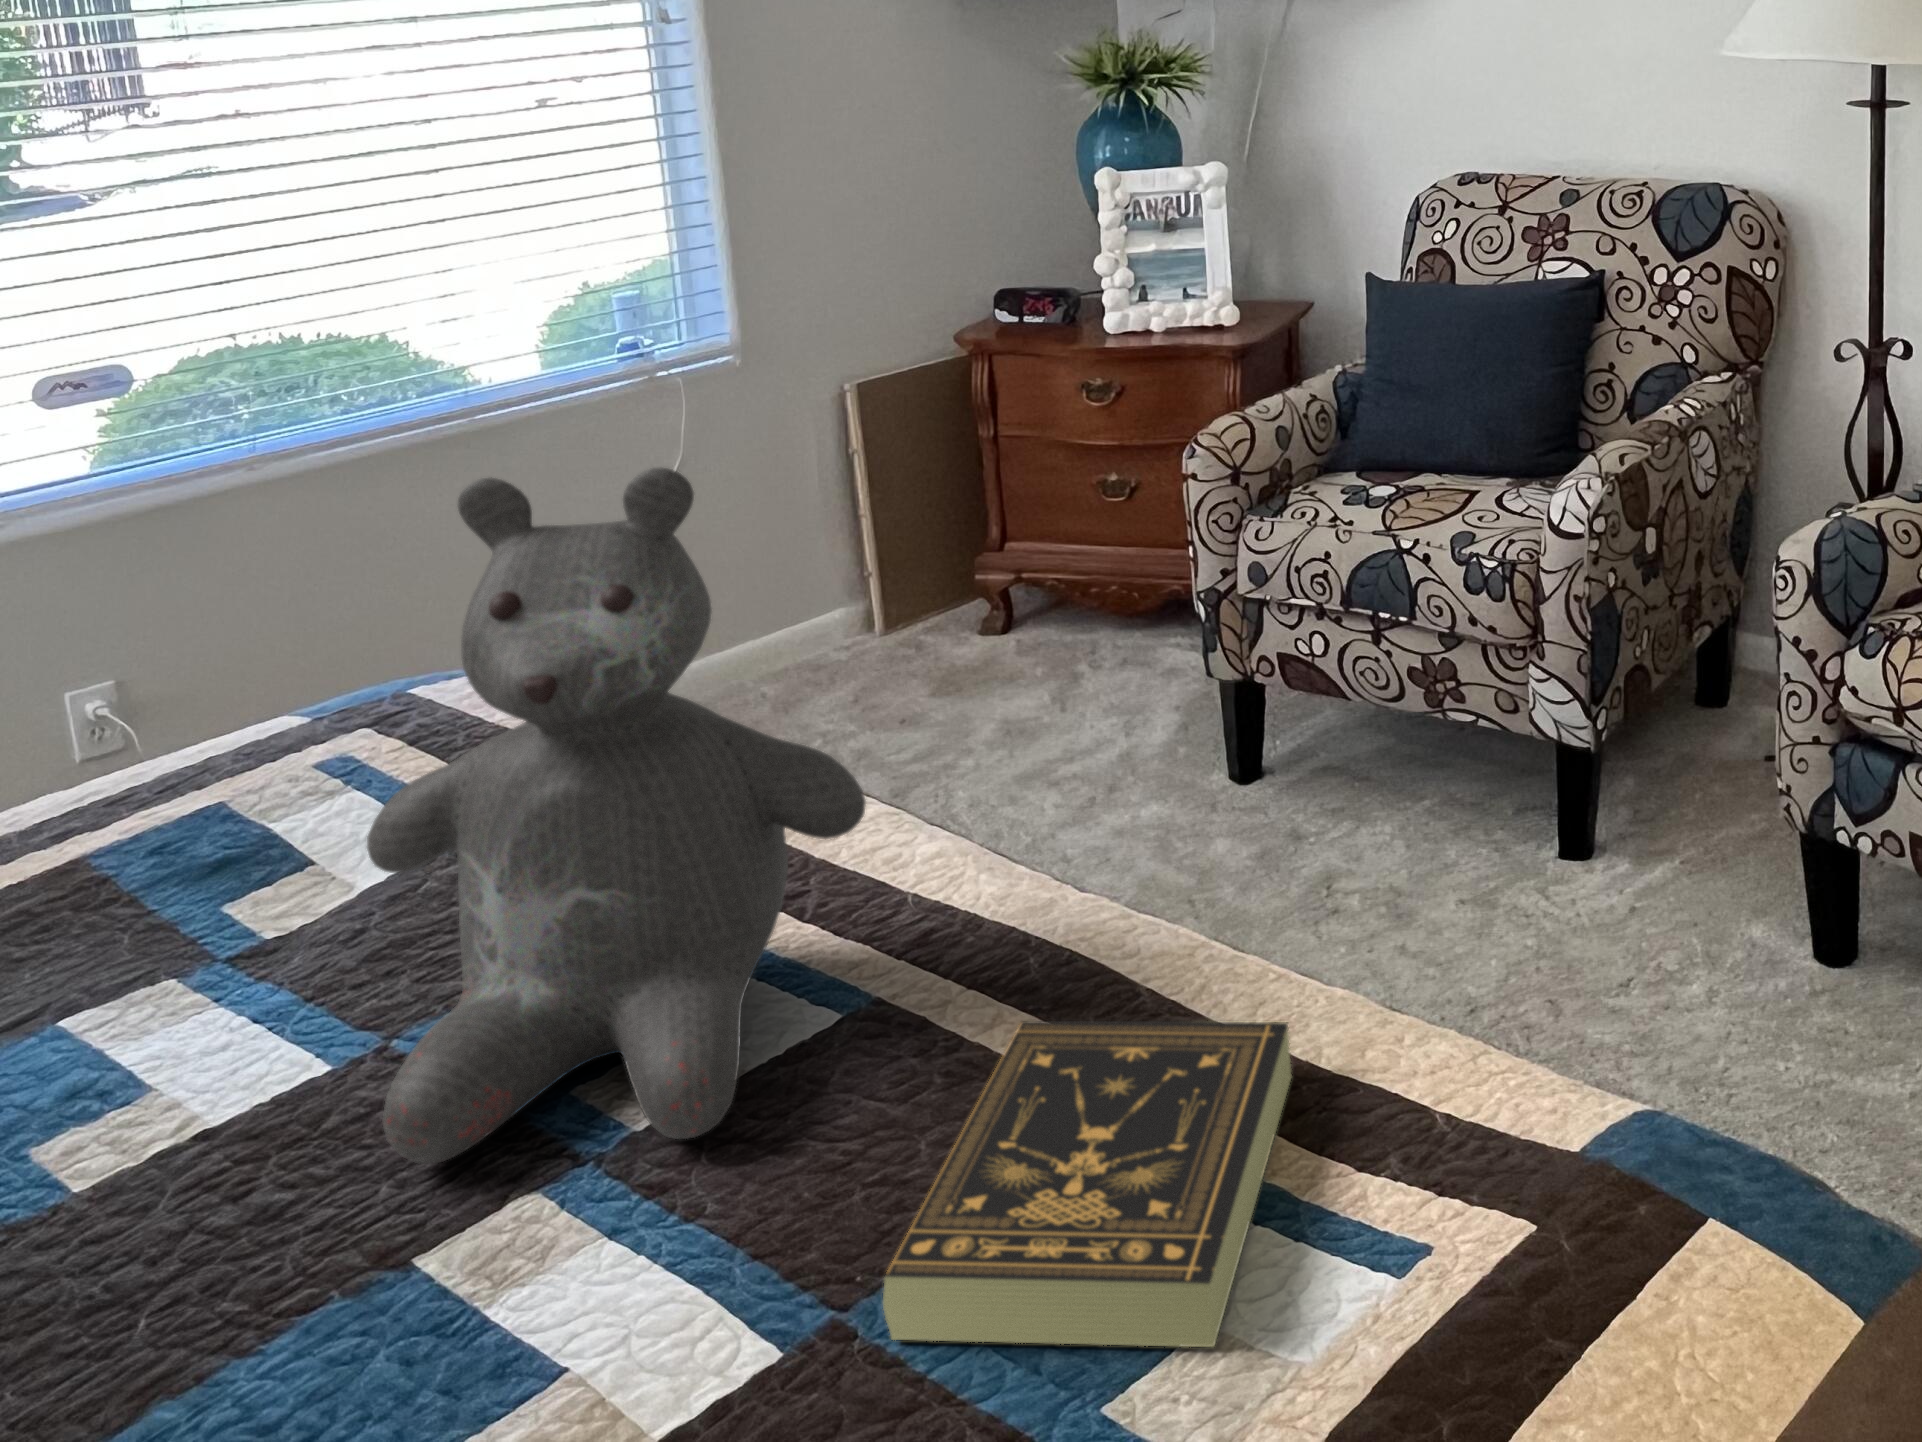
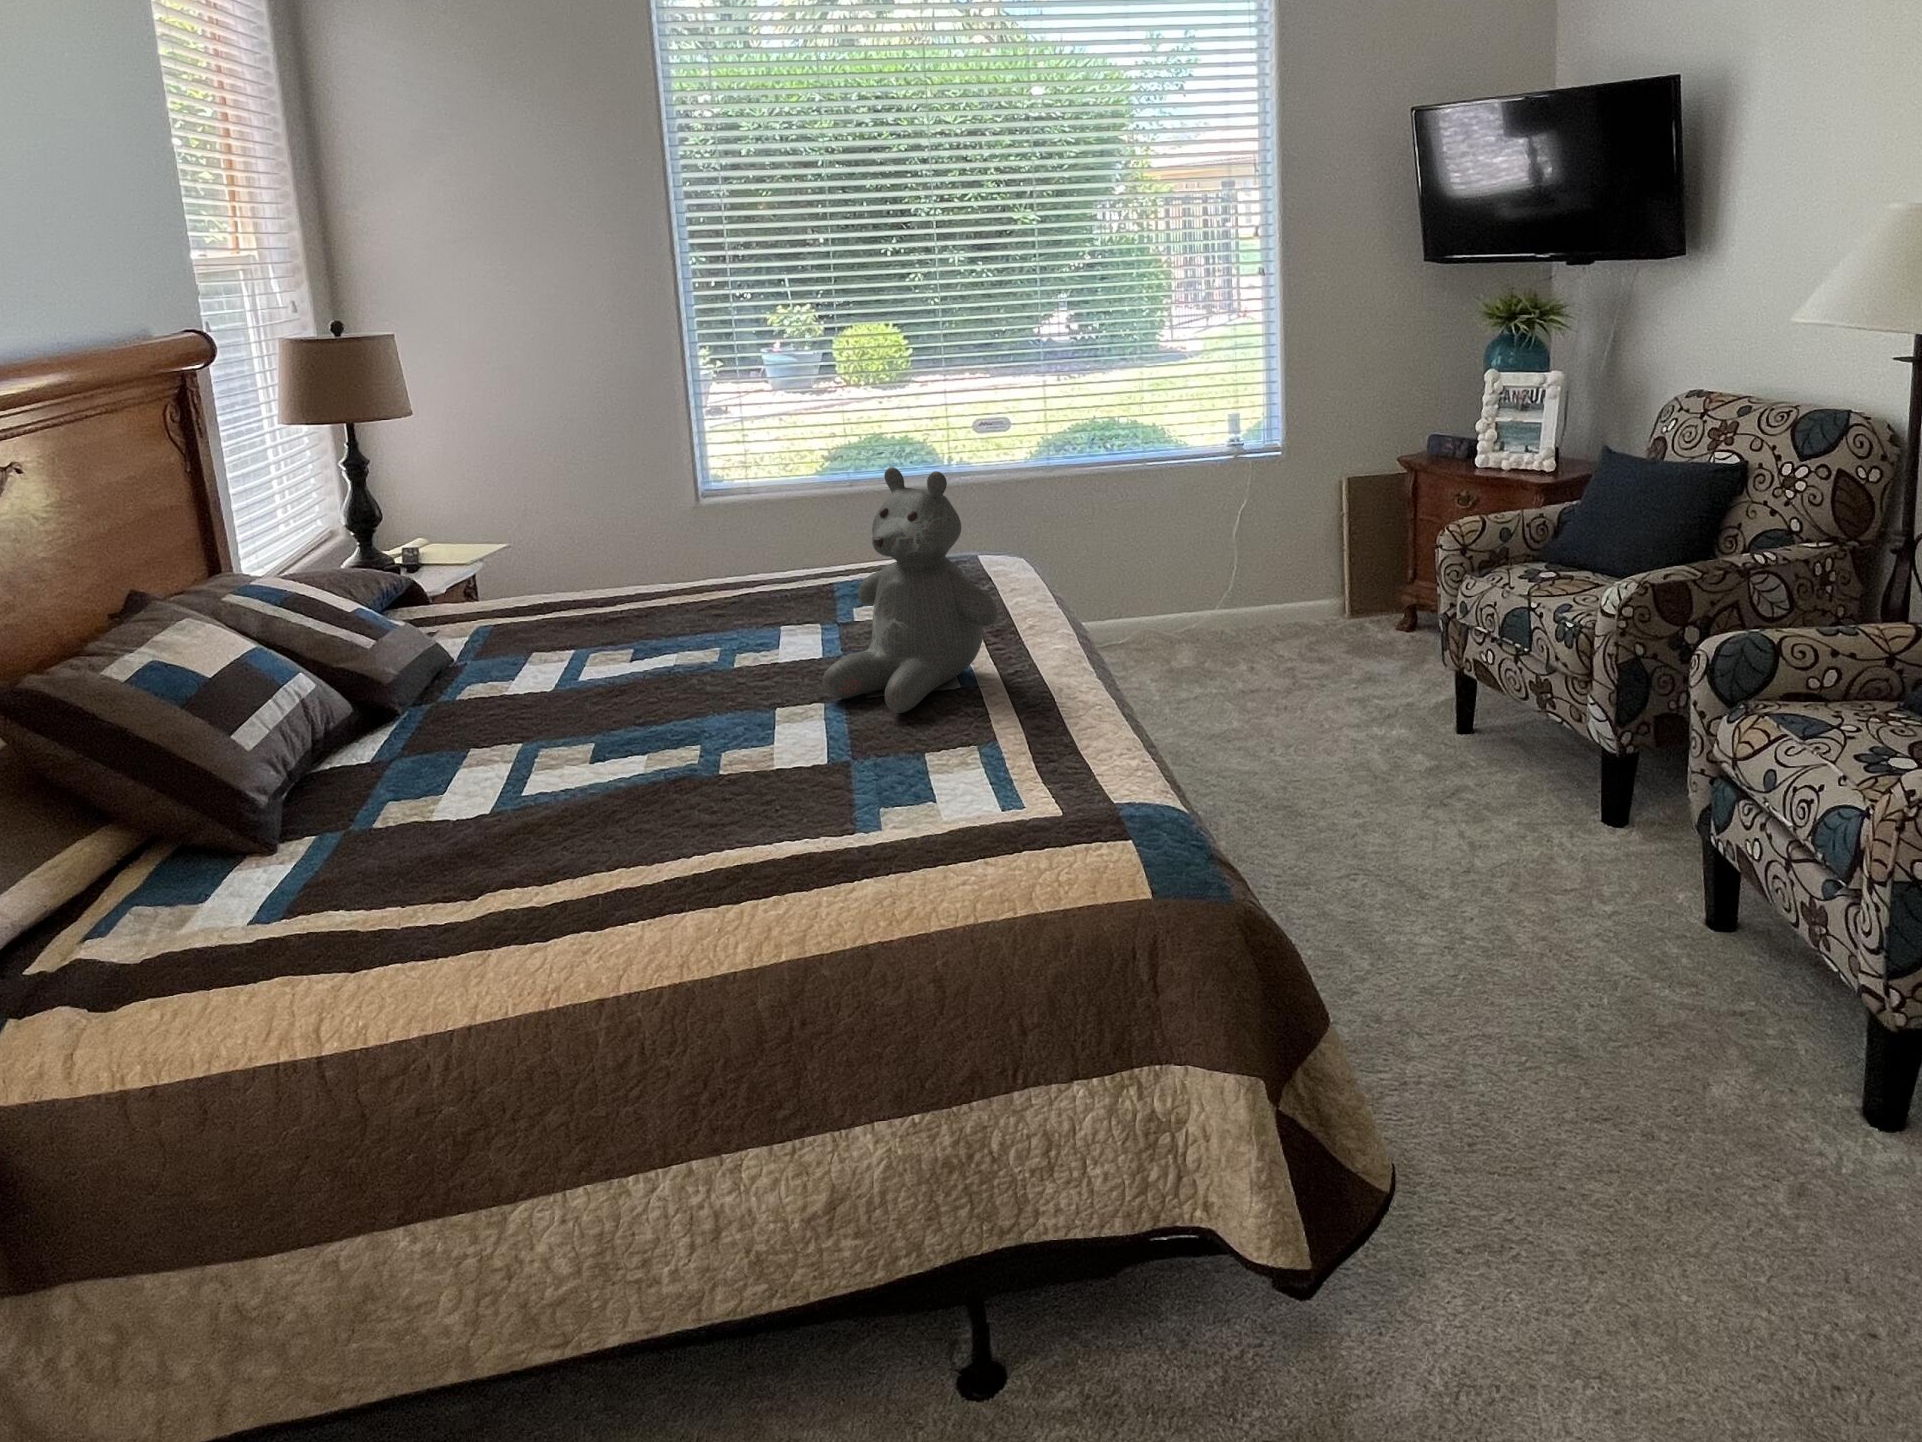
book: present [883,1021,1291,1347] -> none [883,706,1080,810]

